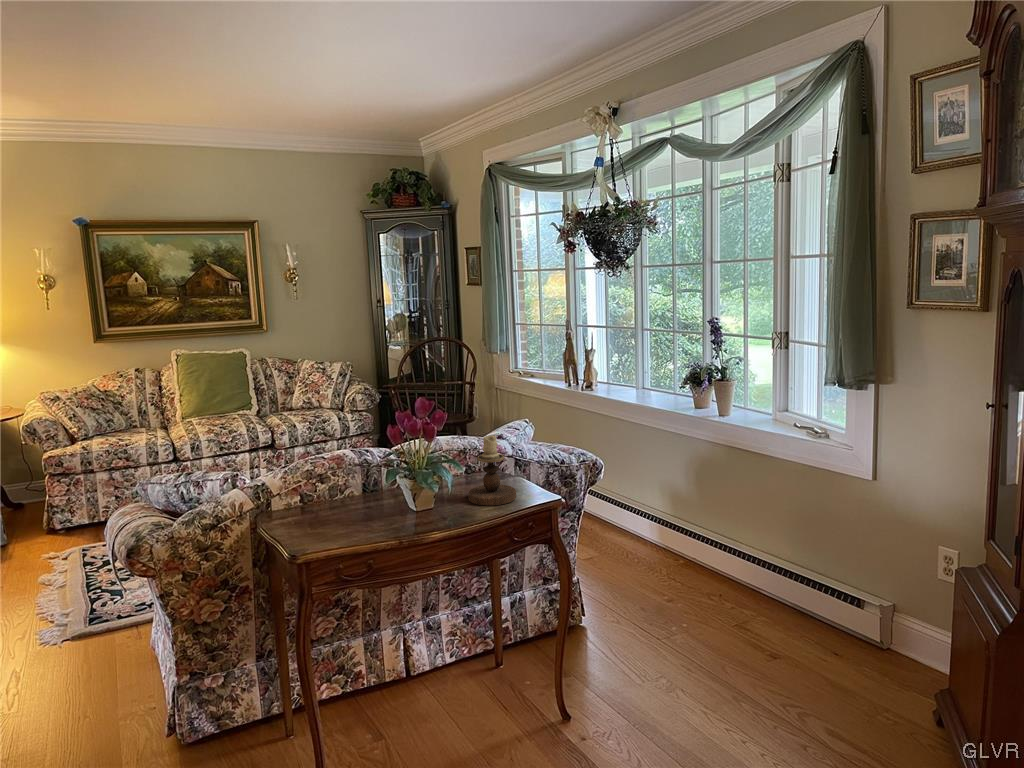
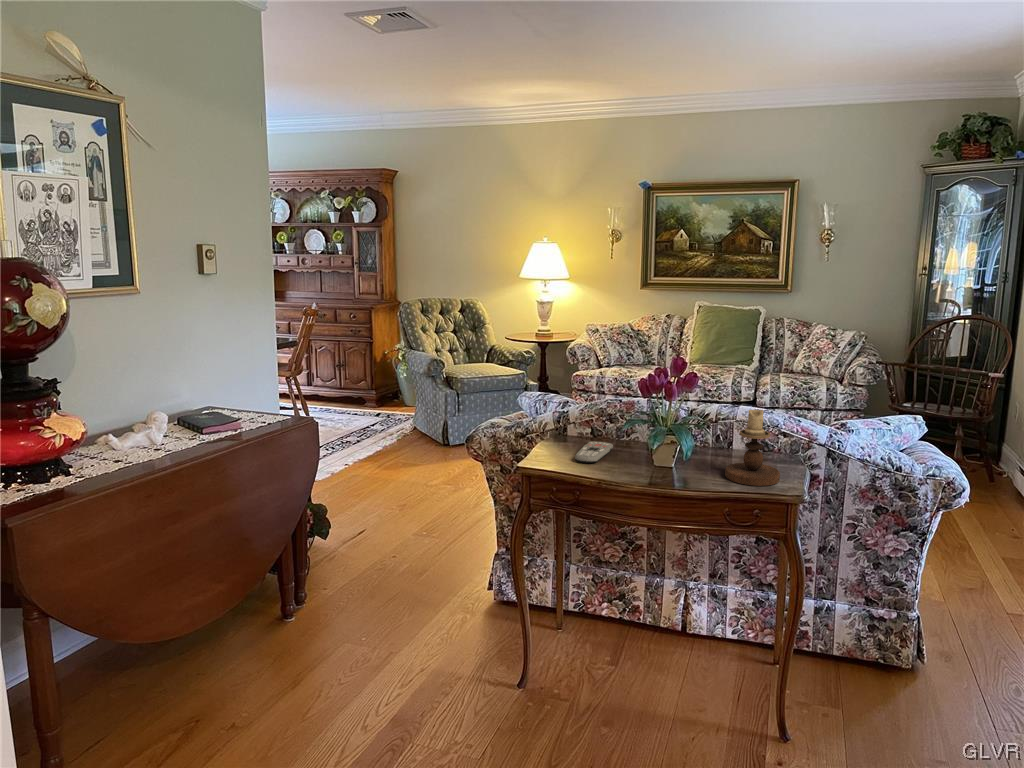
remote control: none [313,506,354,533] -> present [575,442,613,463]

